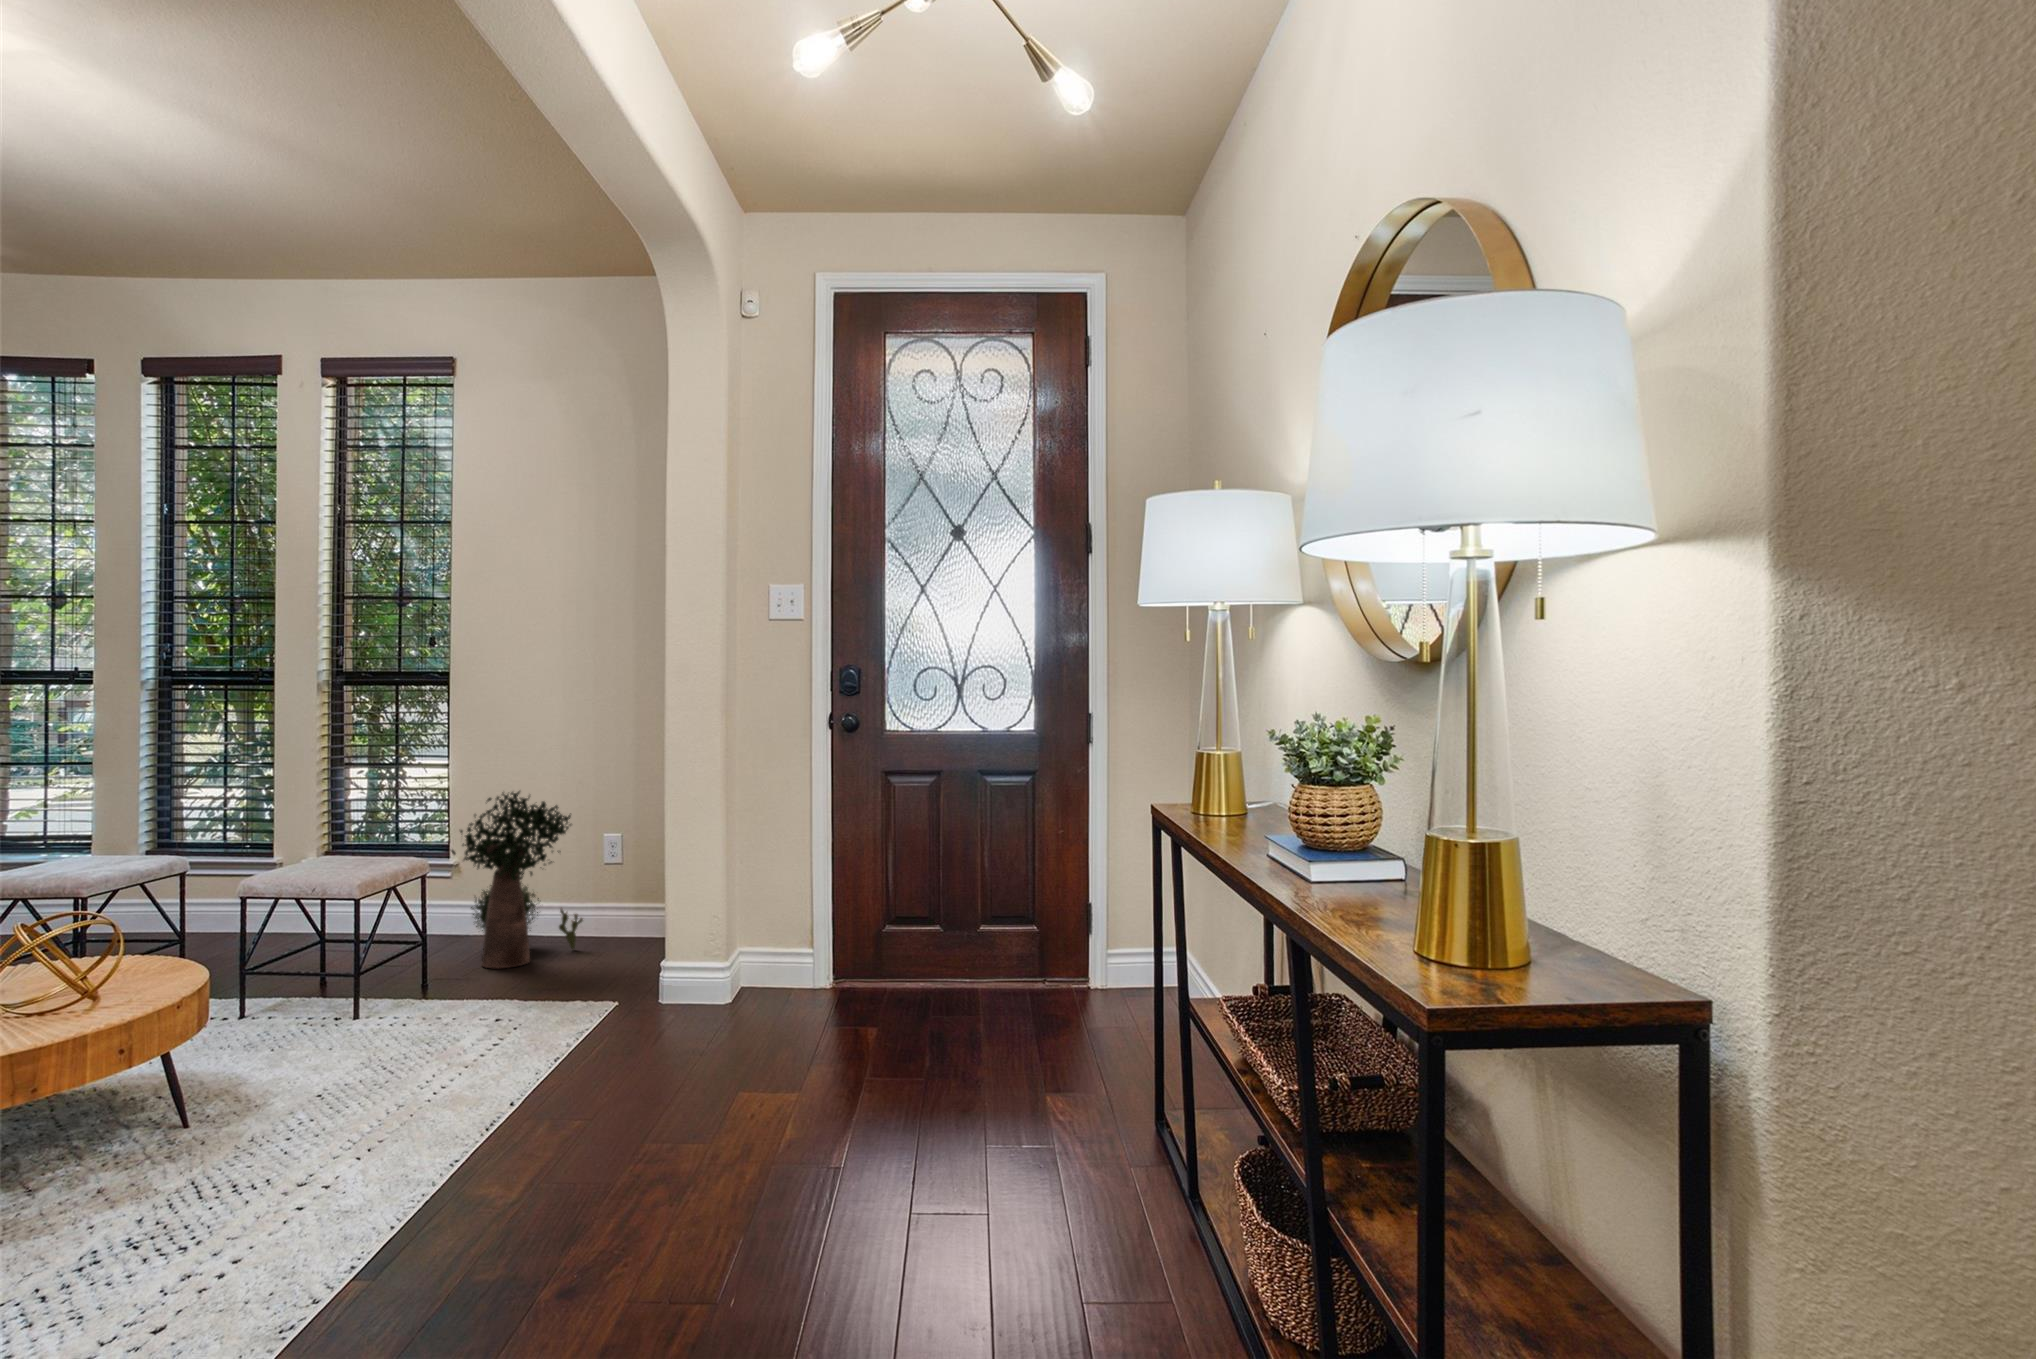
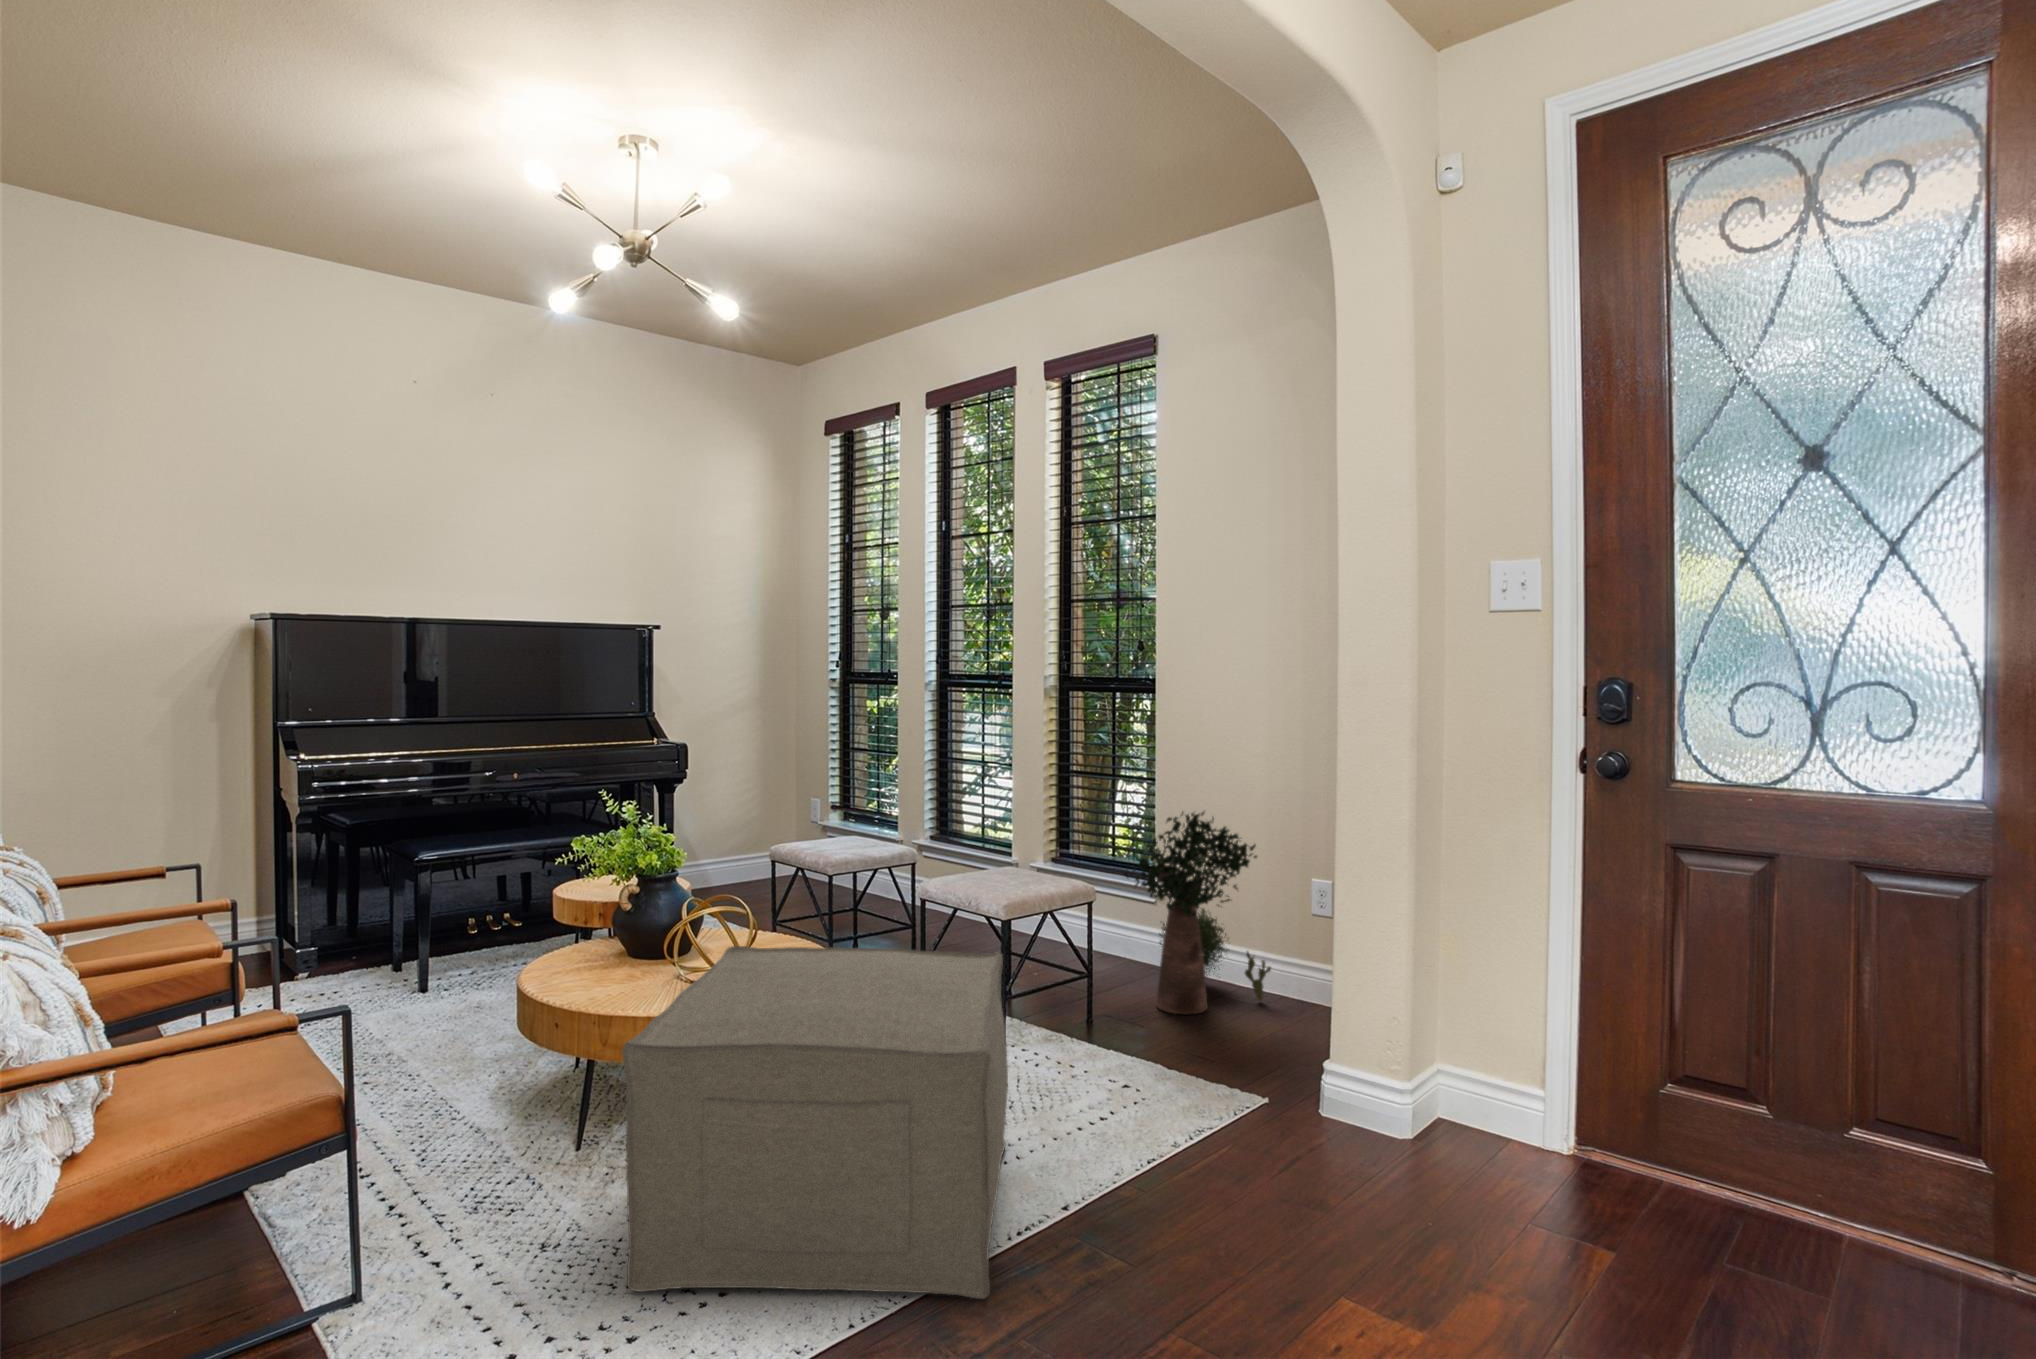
ottoman: none [106,903,479,1210] -> present [622,946,1008,1299]

